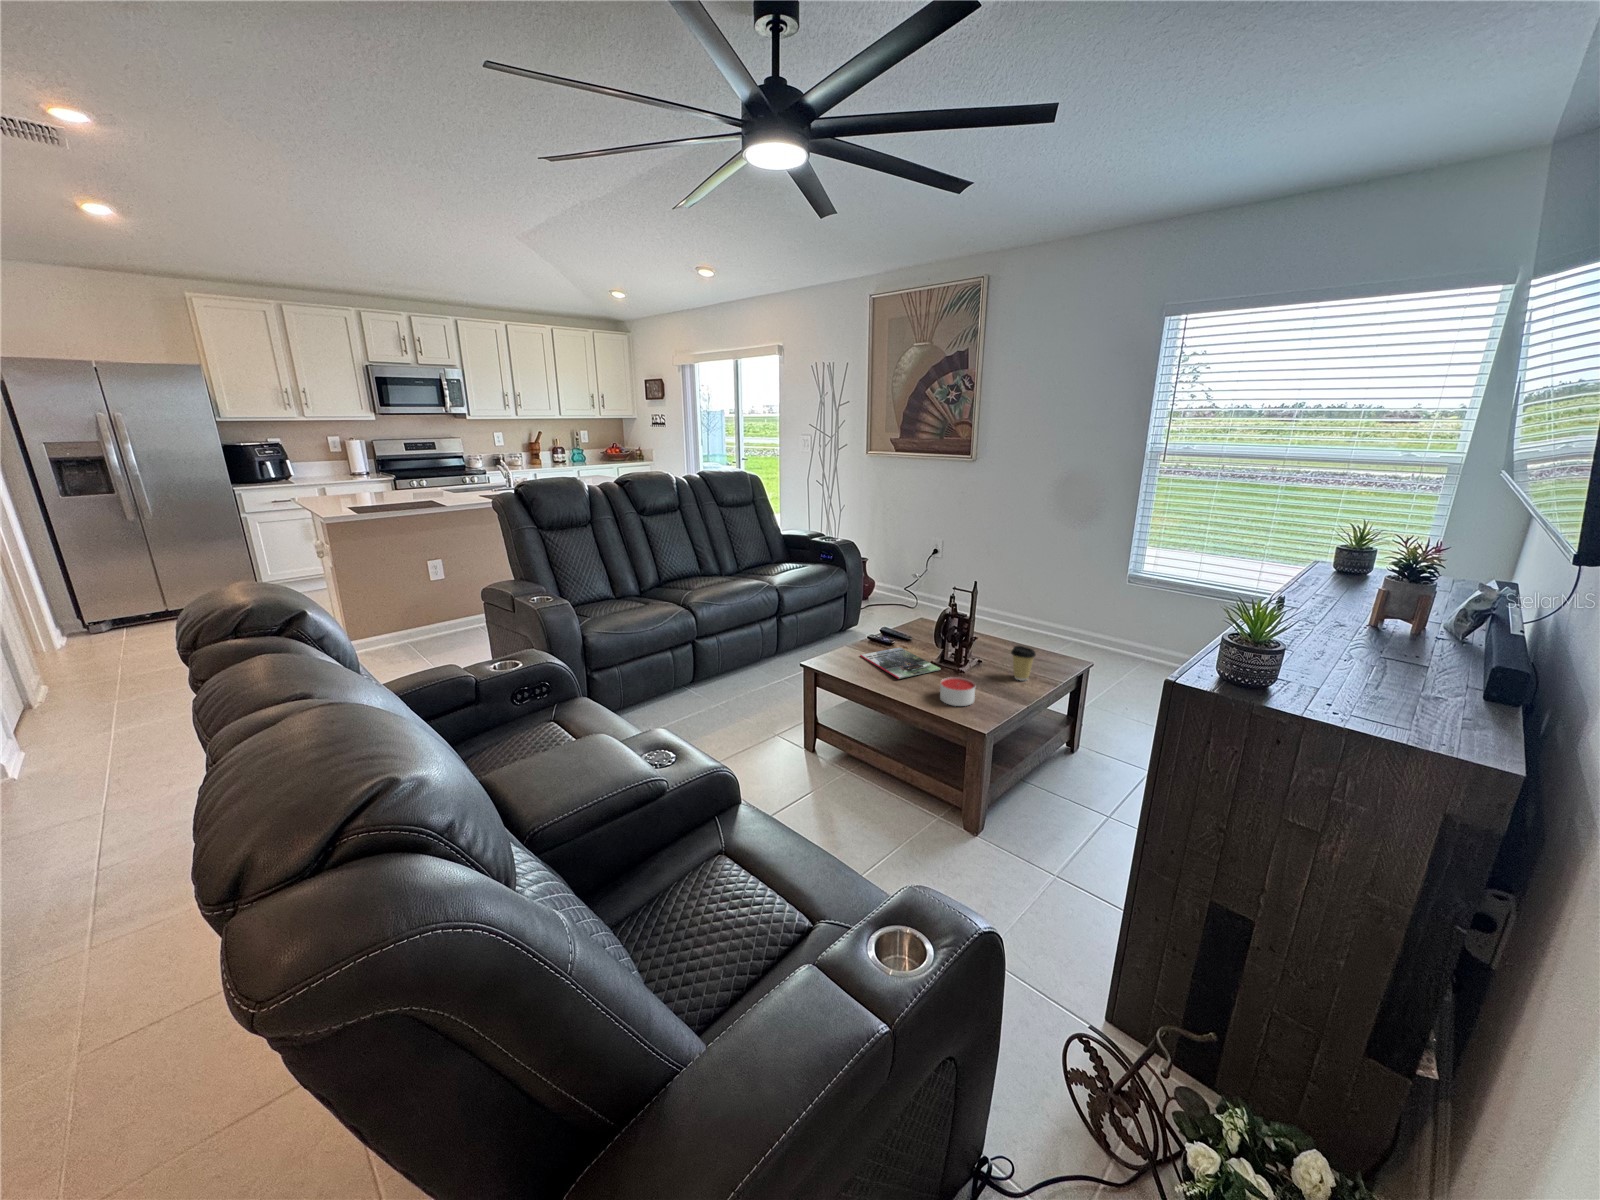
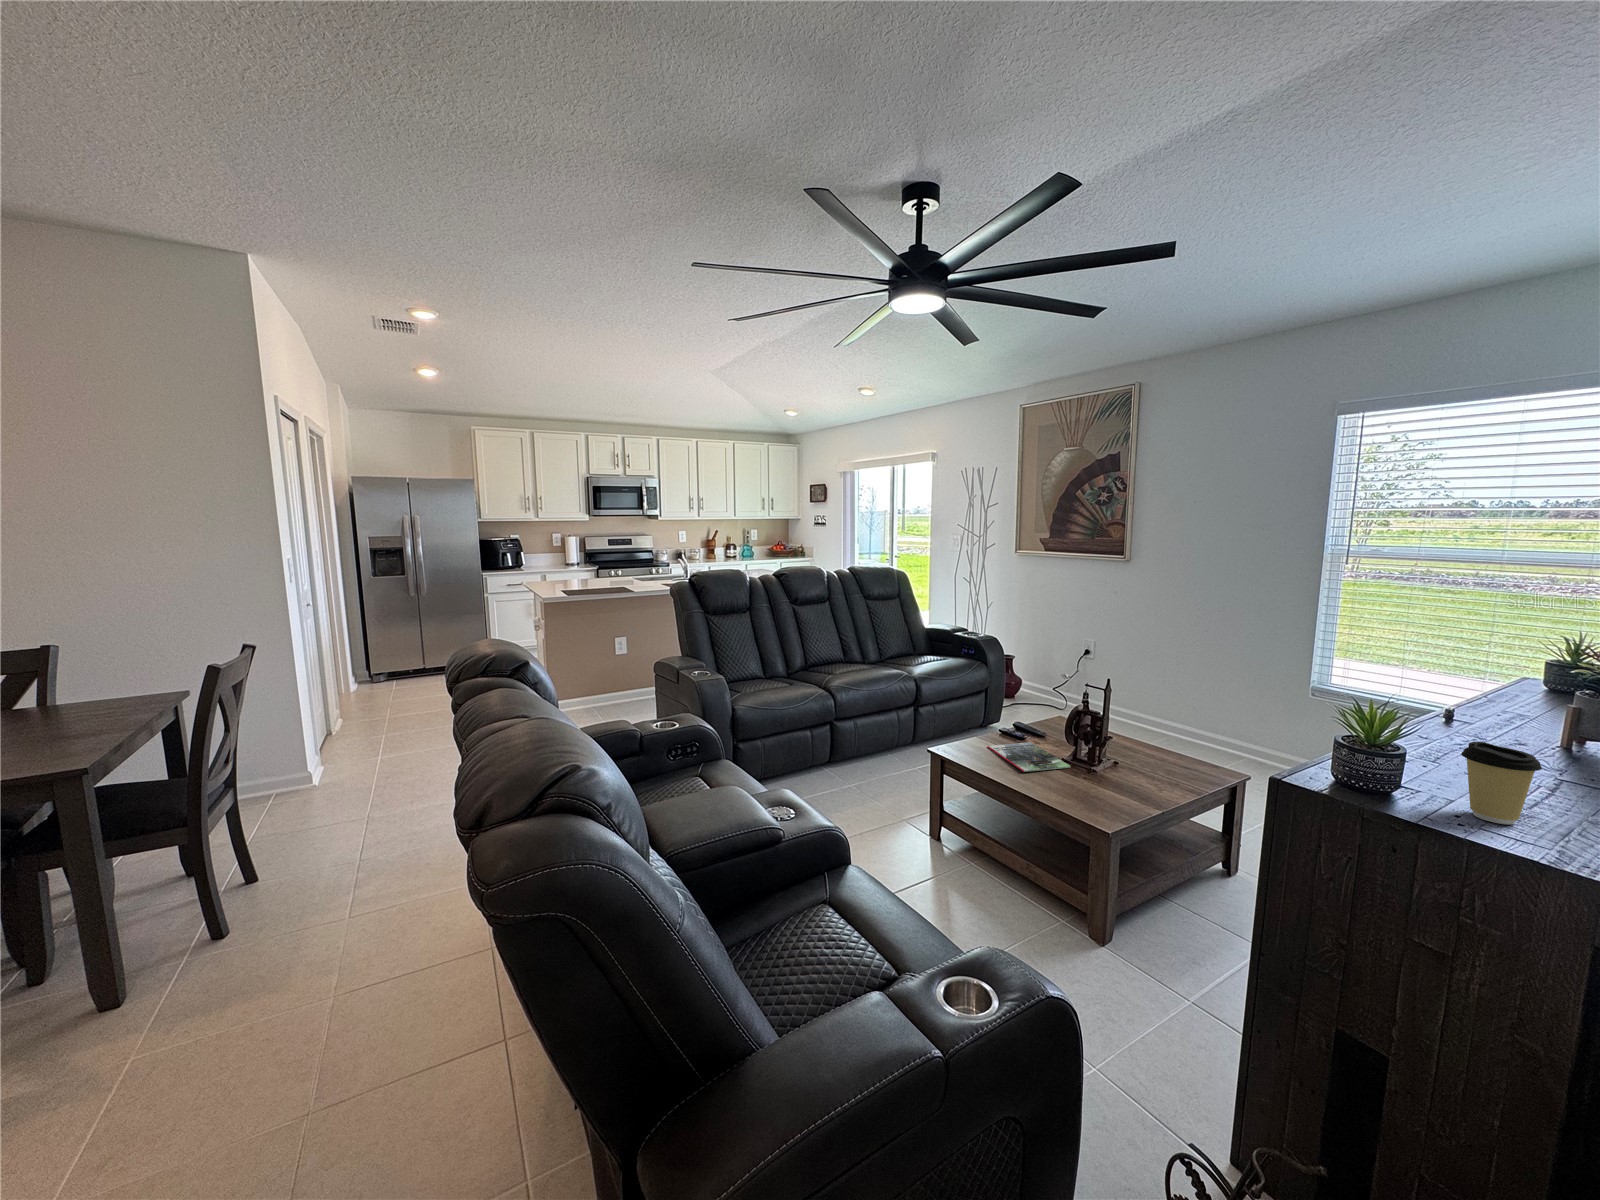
coffee cup: present [1011,646,1036,681] -> present [1461,742,1542,824]
candle: present [940,677,975,706] -> none [1065,774,1103,805]

